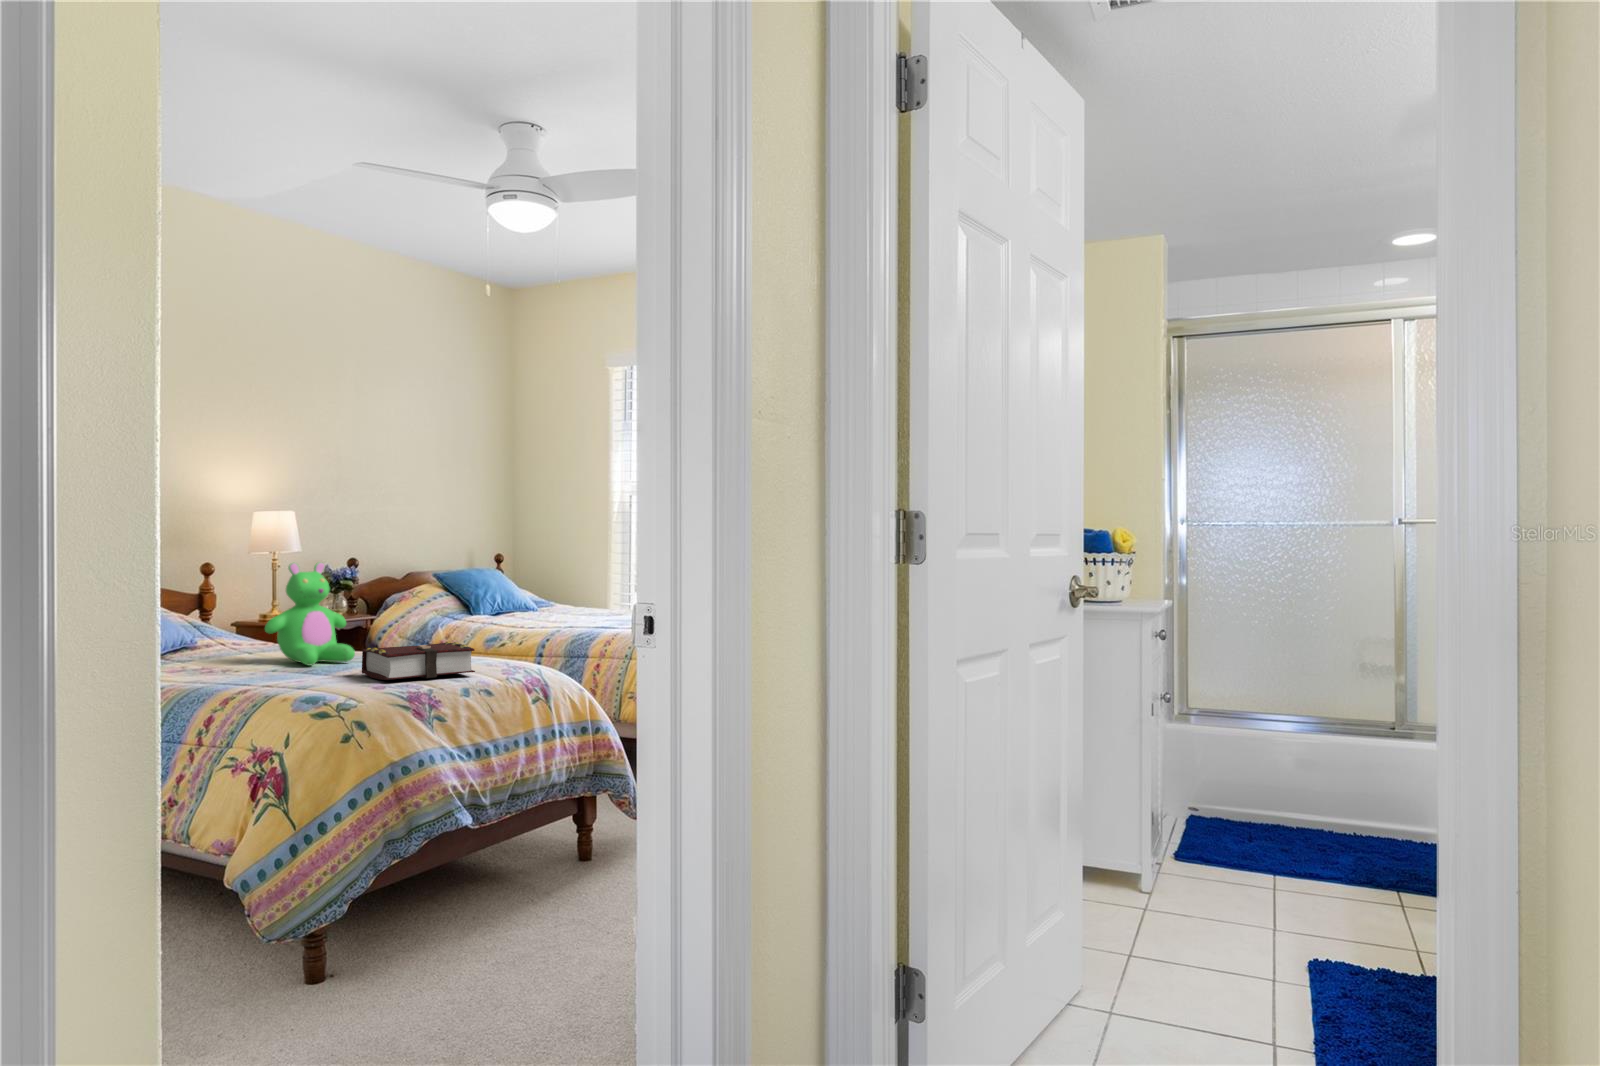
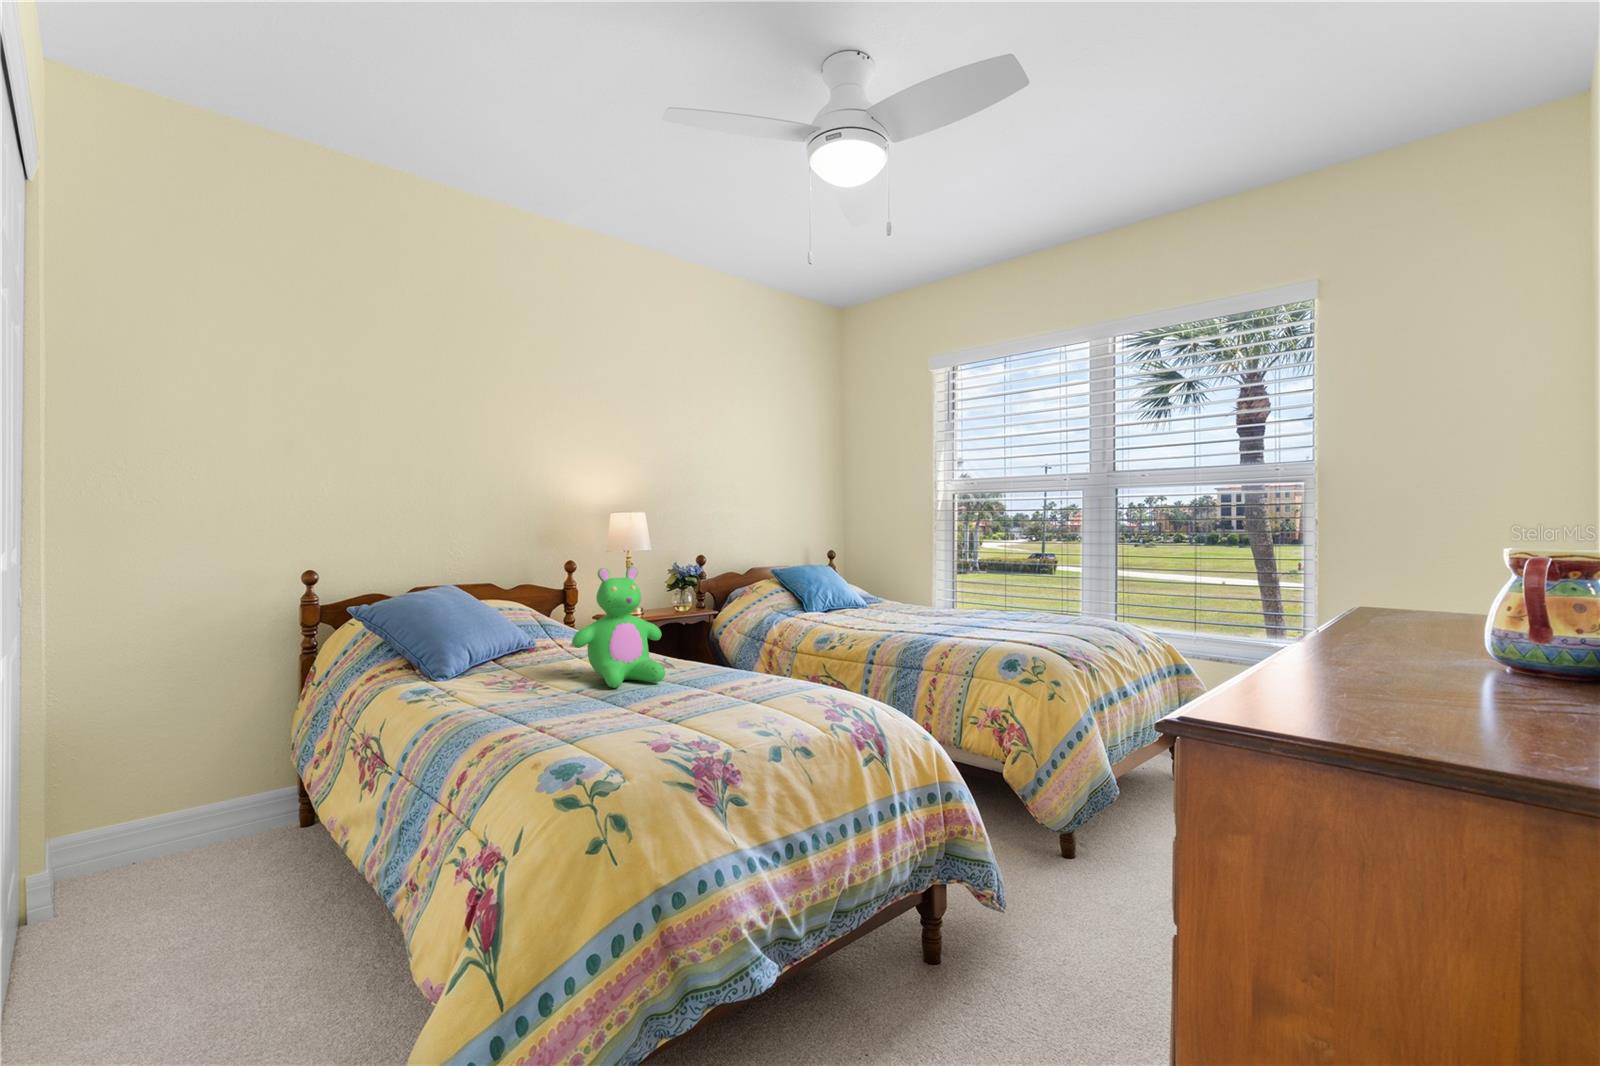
book: present [362,642,475,680] -> none [658,672,790,732]

